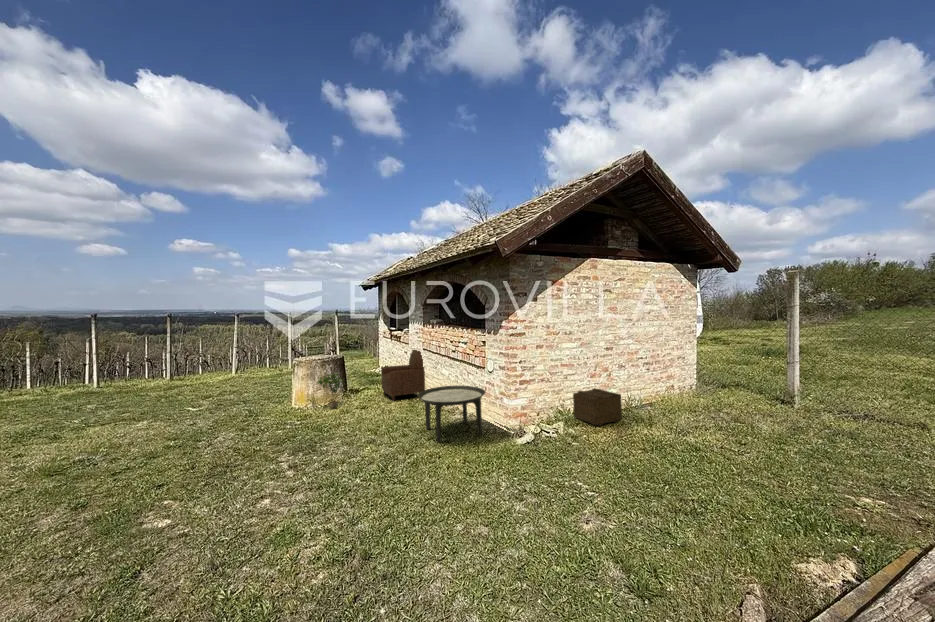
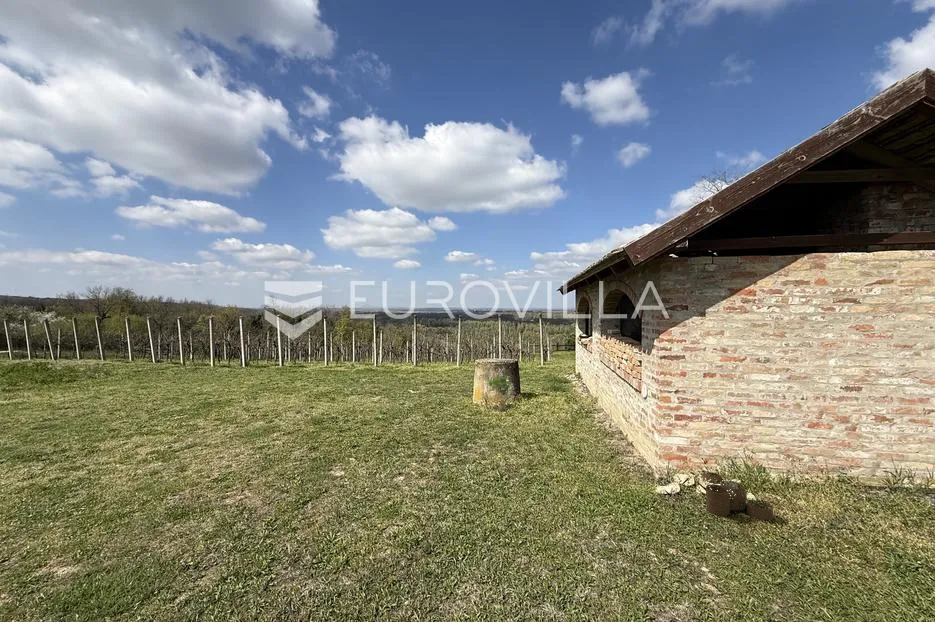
chair: present [381,348,425,401] -> none [555,358,602,414]
round table: present [418,386,485,443] -> none [558,406,639,472]
wooden crate: present [573,388,622,426] -> none [769,443,855,502]
woven basket: none [538,419,591,450] -> present [701,472,773,520]

